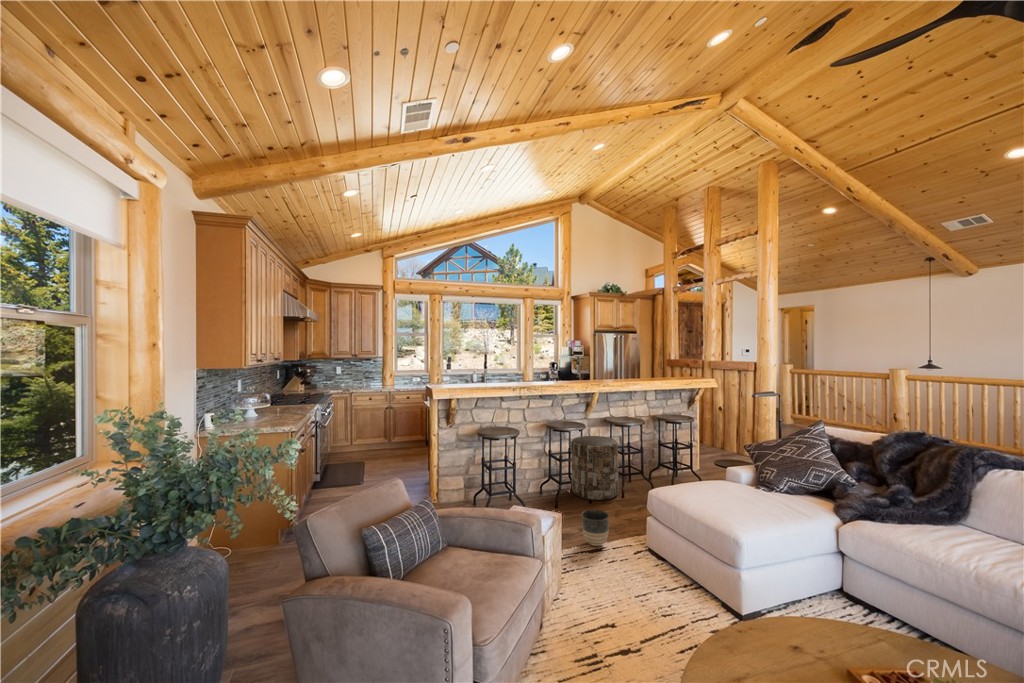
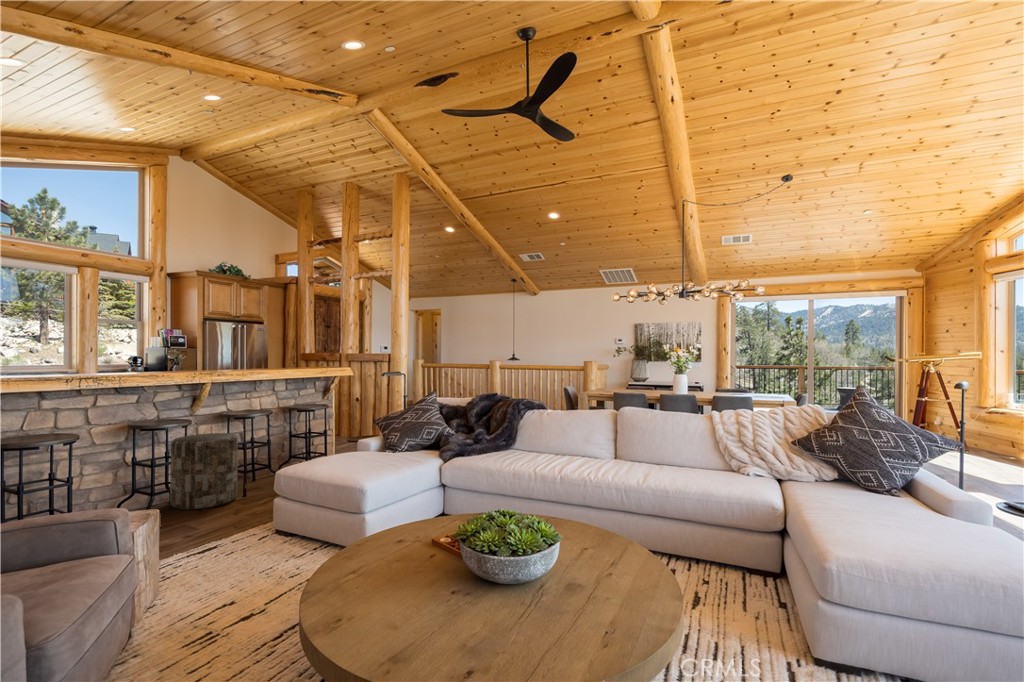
planter: present [582,509,609,546] -> none [188,506,226,548]

